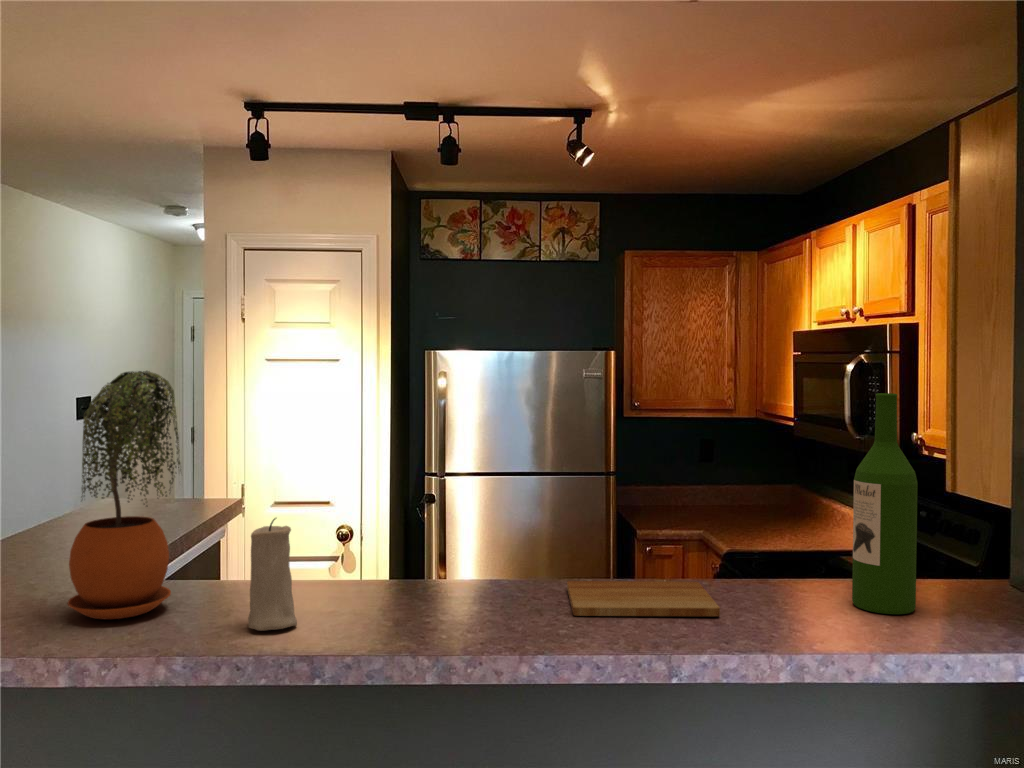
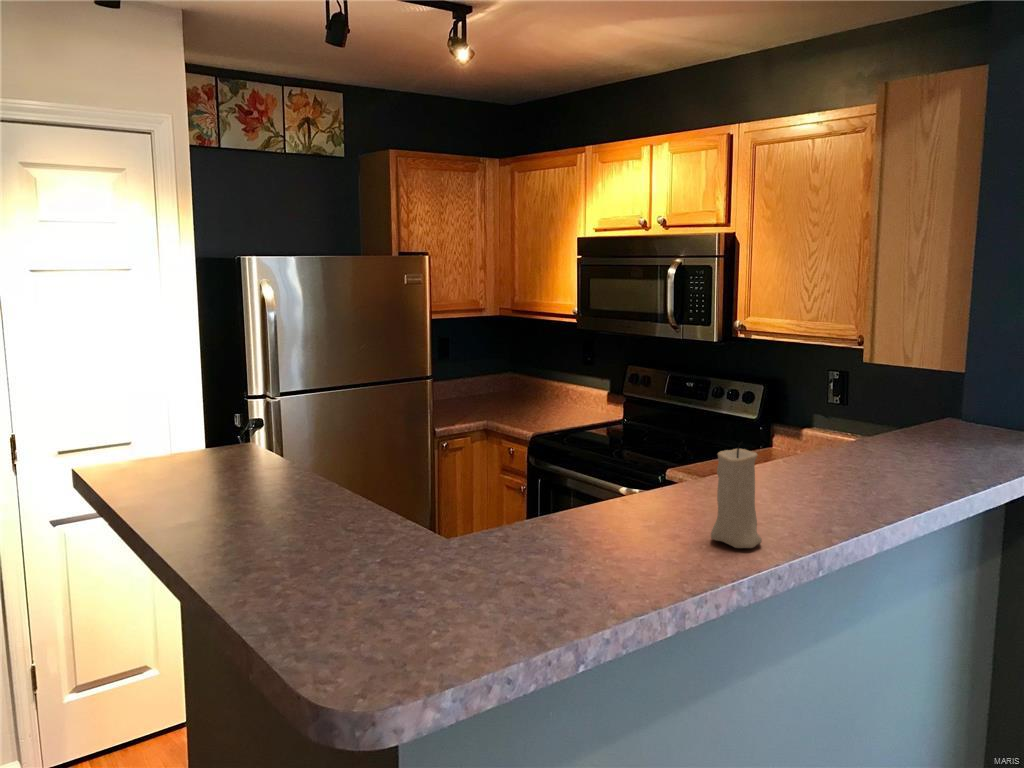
potted plant: present [68,371,180,619] -> none [522,304,667,577]
wine bottle: present [852,393,918,614] -> none [938,297,991,450]
cutting board: present [567,581,720,616] -> none [794,449,925,487]

